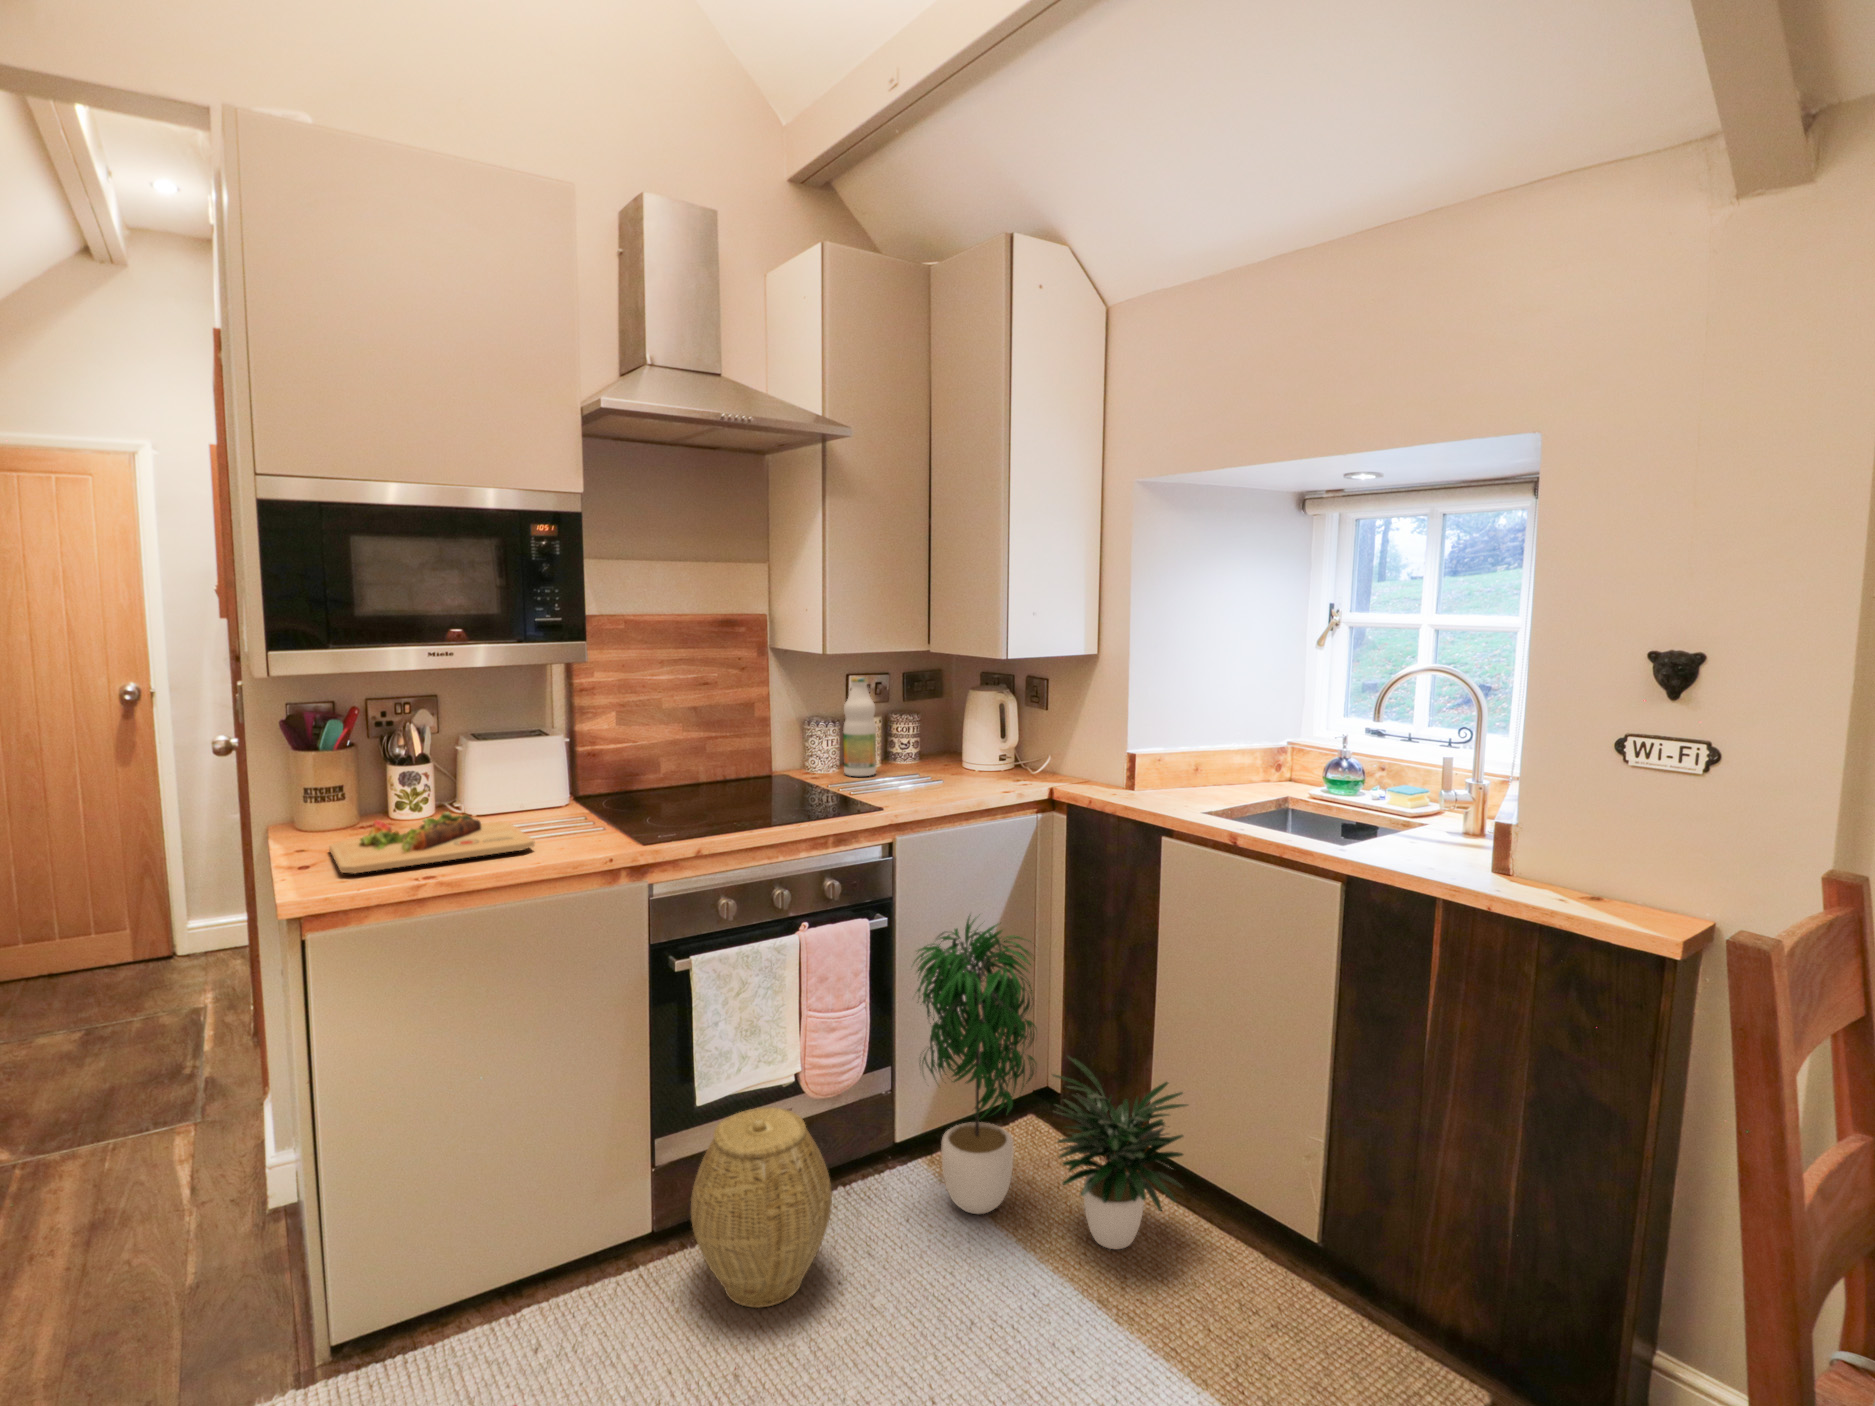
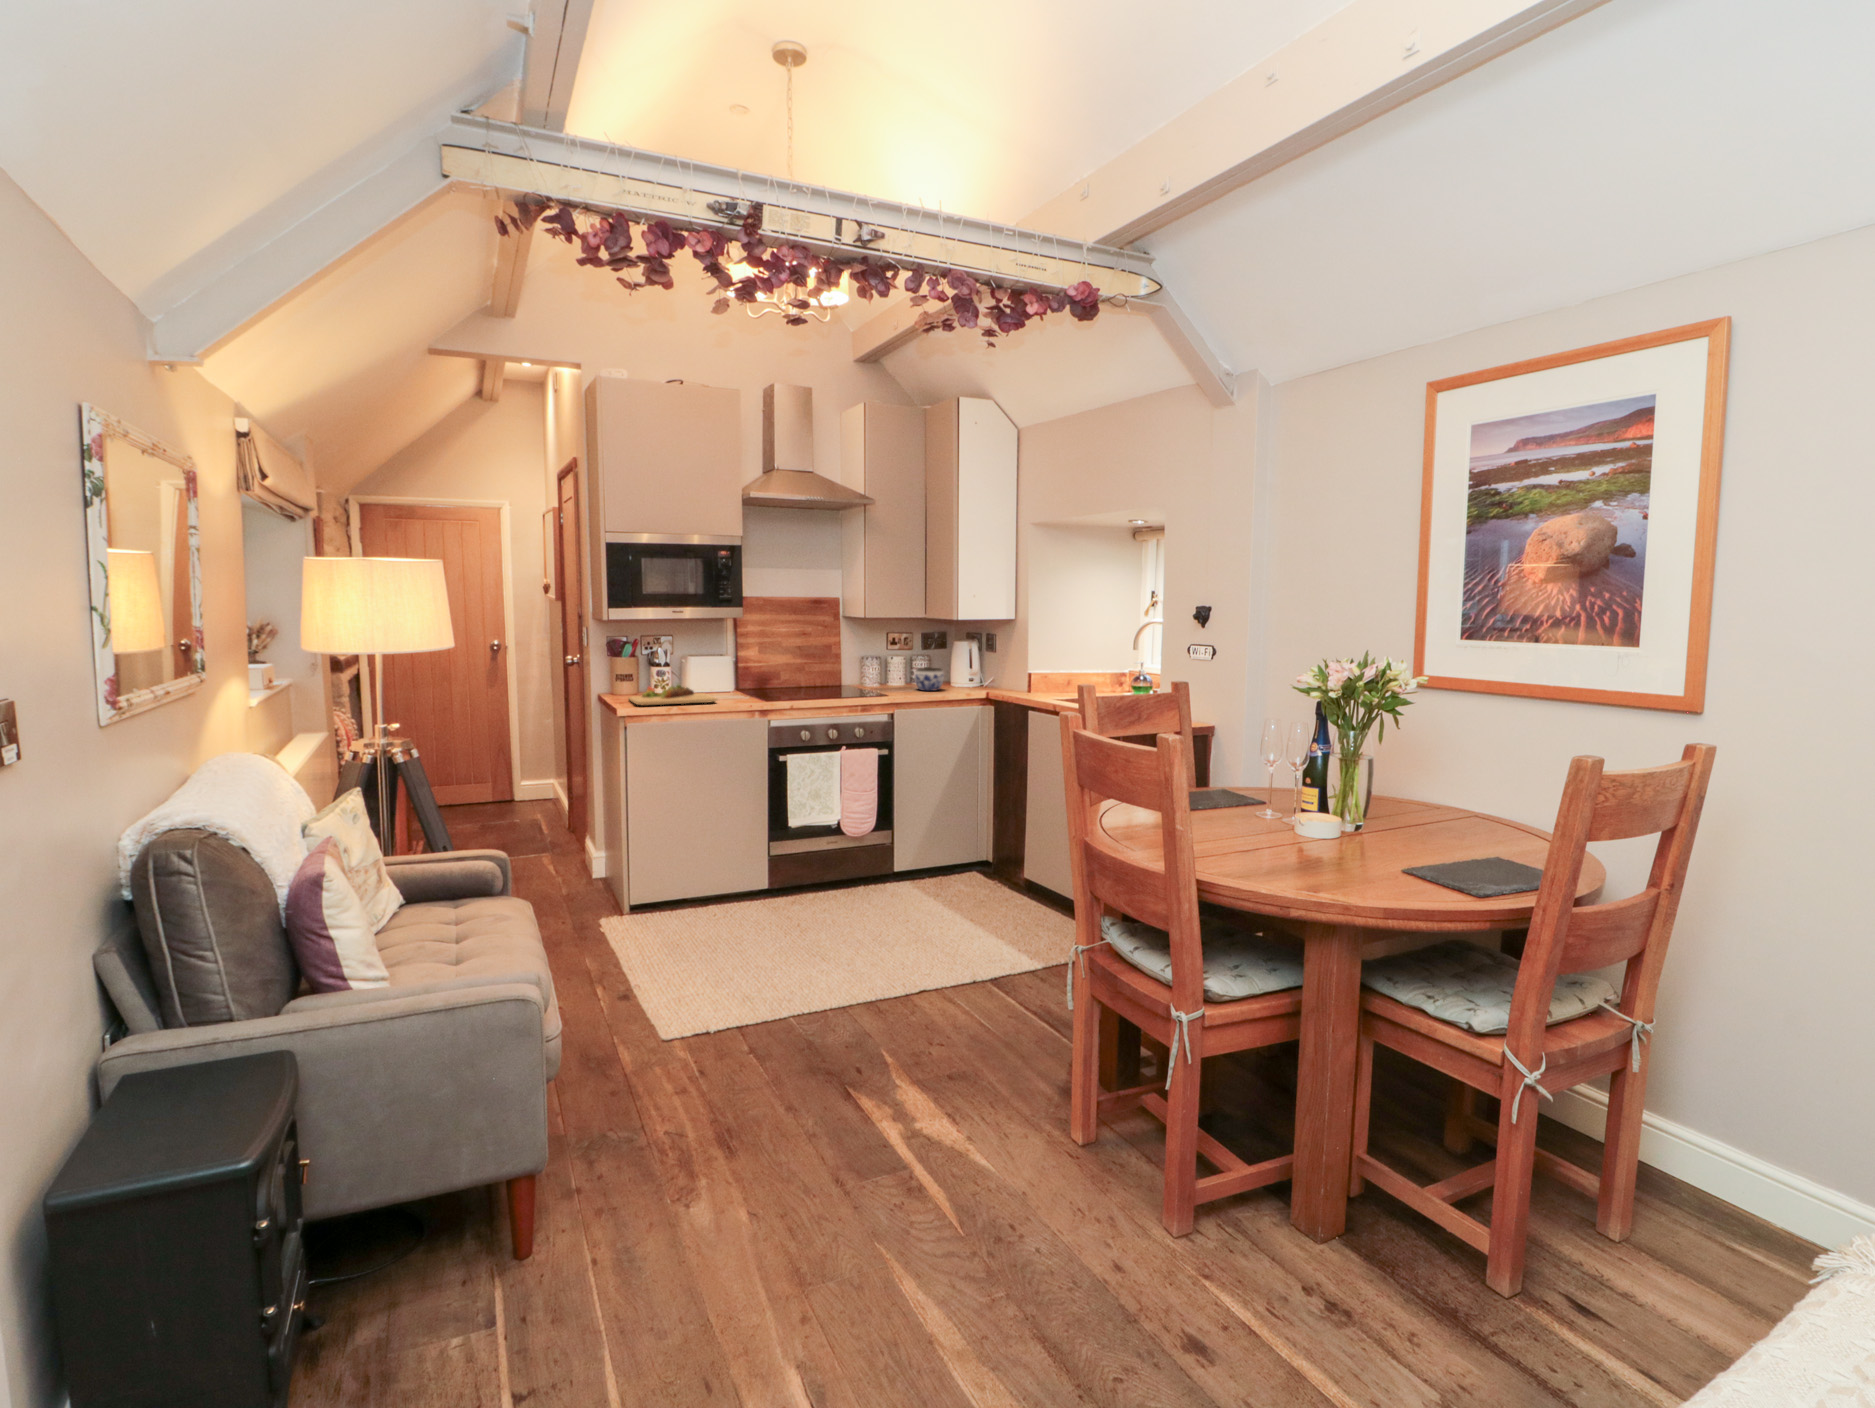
bottle: present [843,677,876,776] -> none [884,632,902,687]
jar: none [904,740,957,784] -> present [915,667,944,691]
potted plant: present [914,915,1188,1249] -> none [895,743,1026,911]
woven basket: present [691,1107,832,1308] -> none [783,830,849,915]

